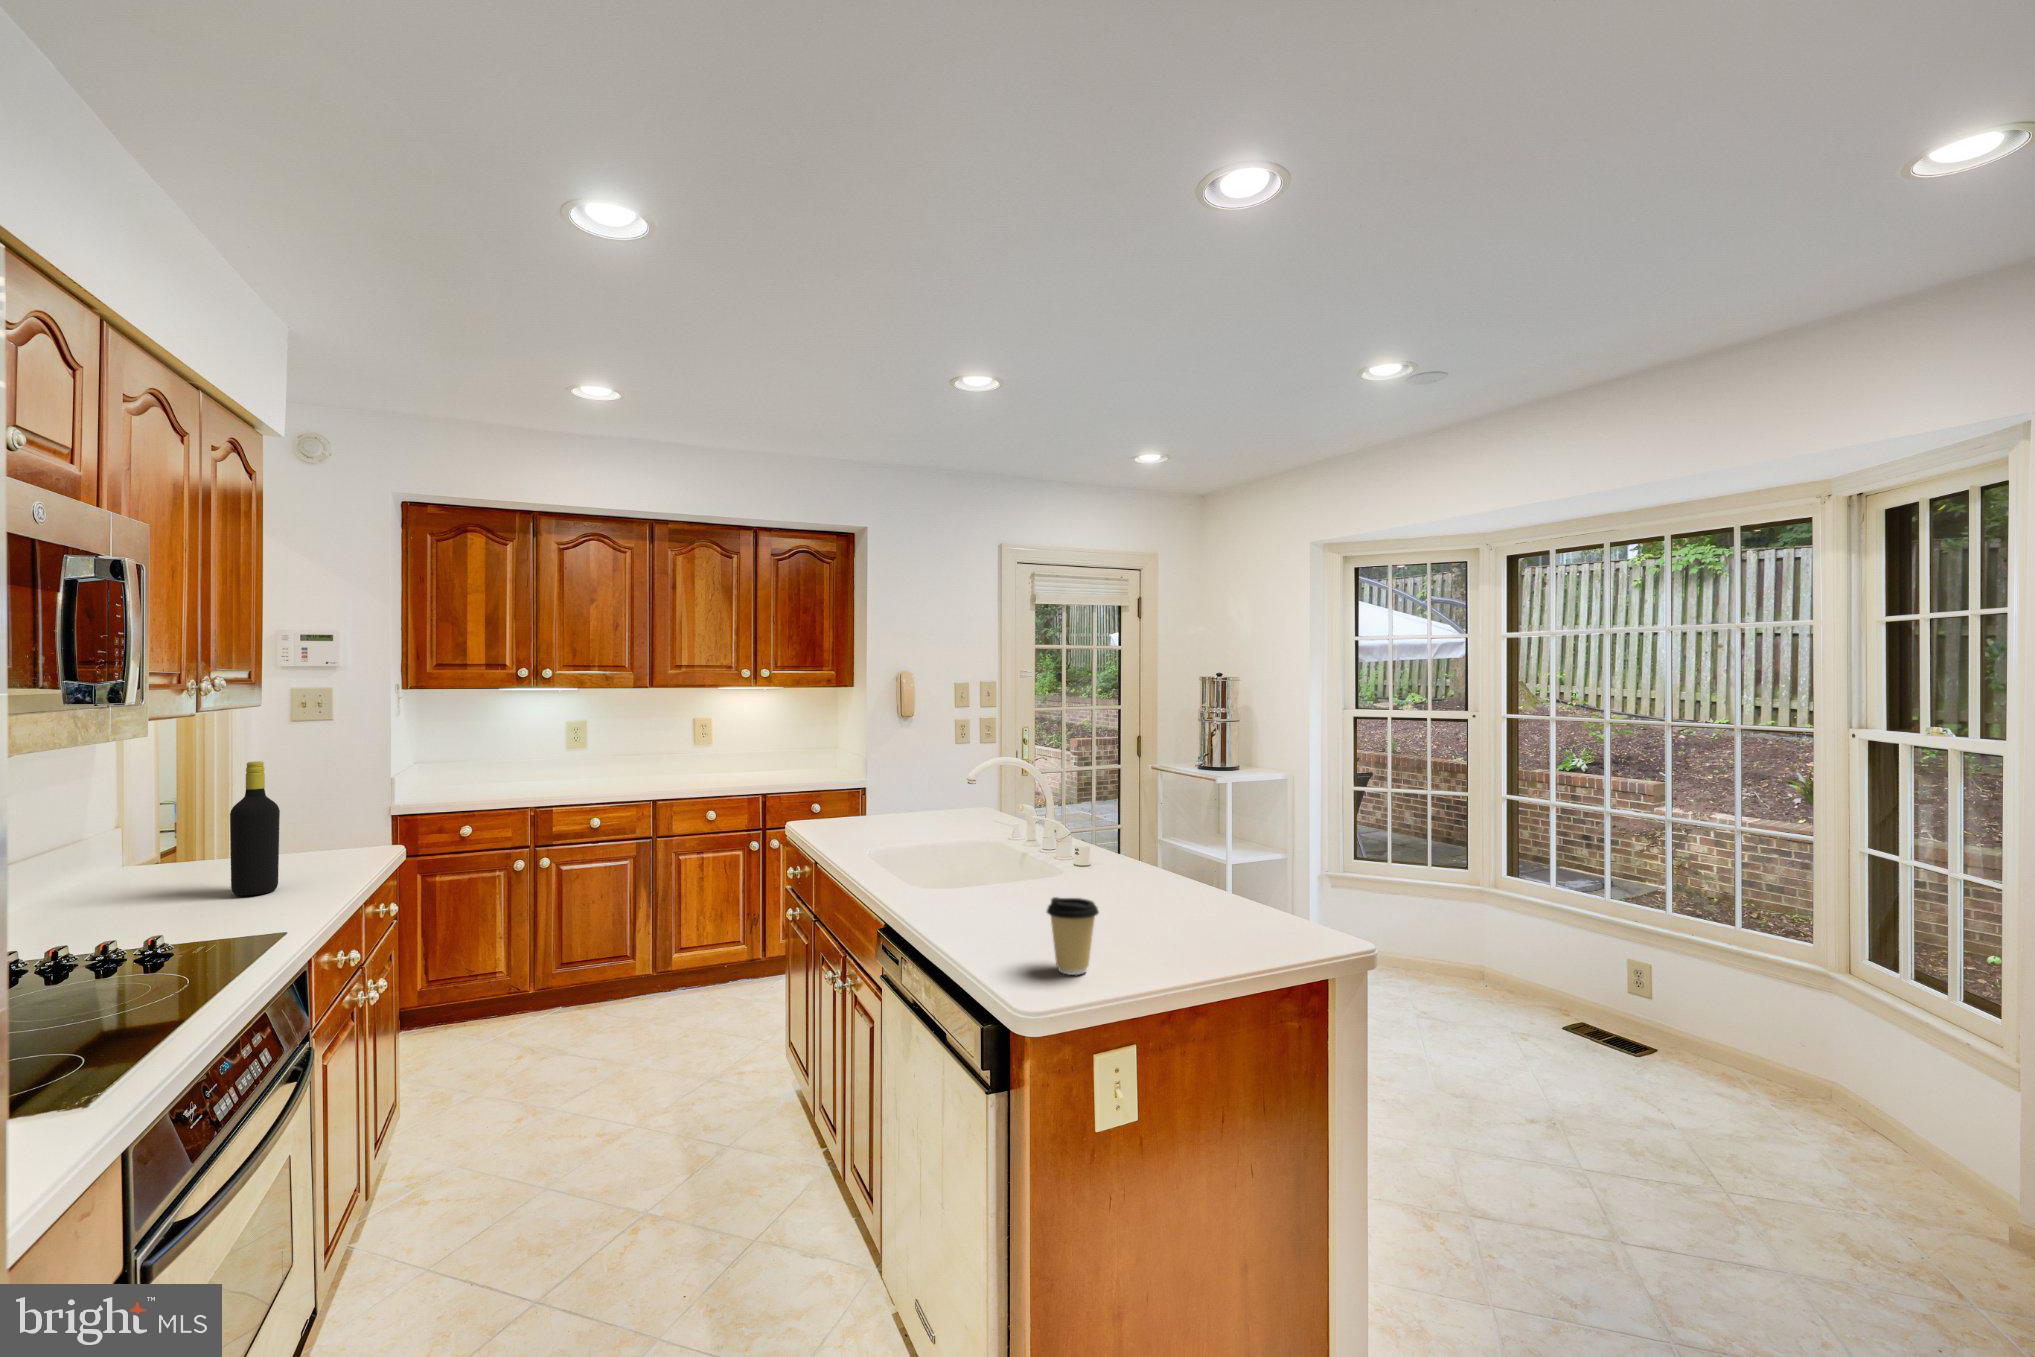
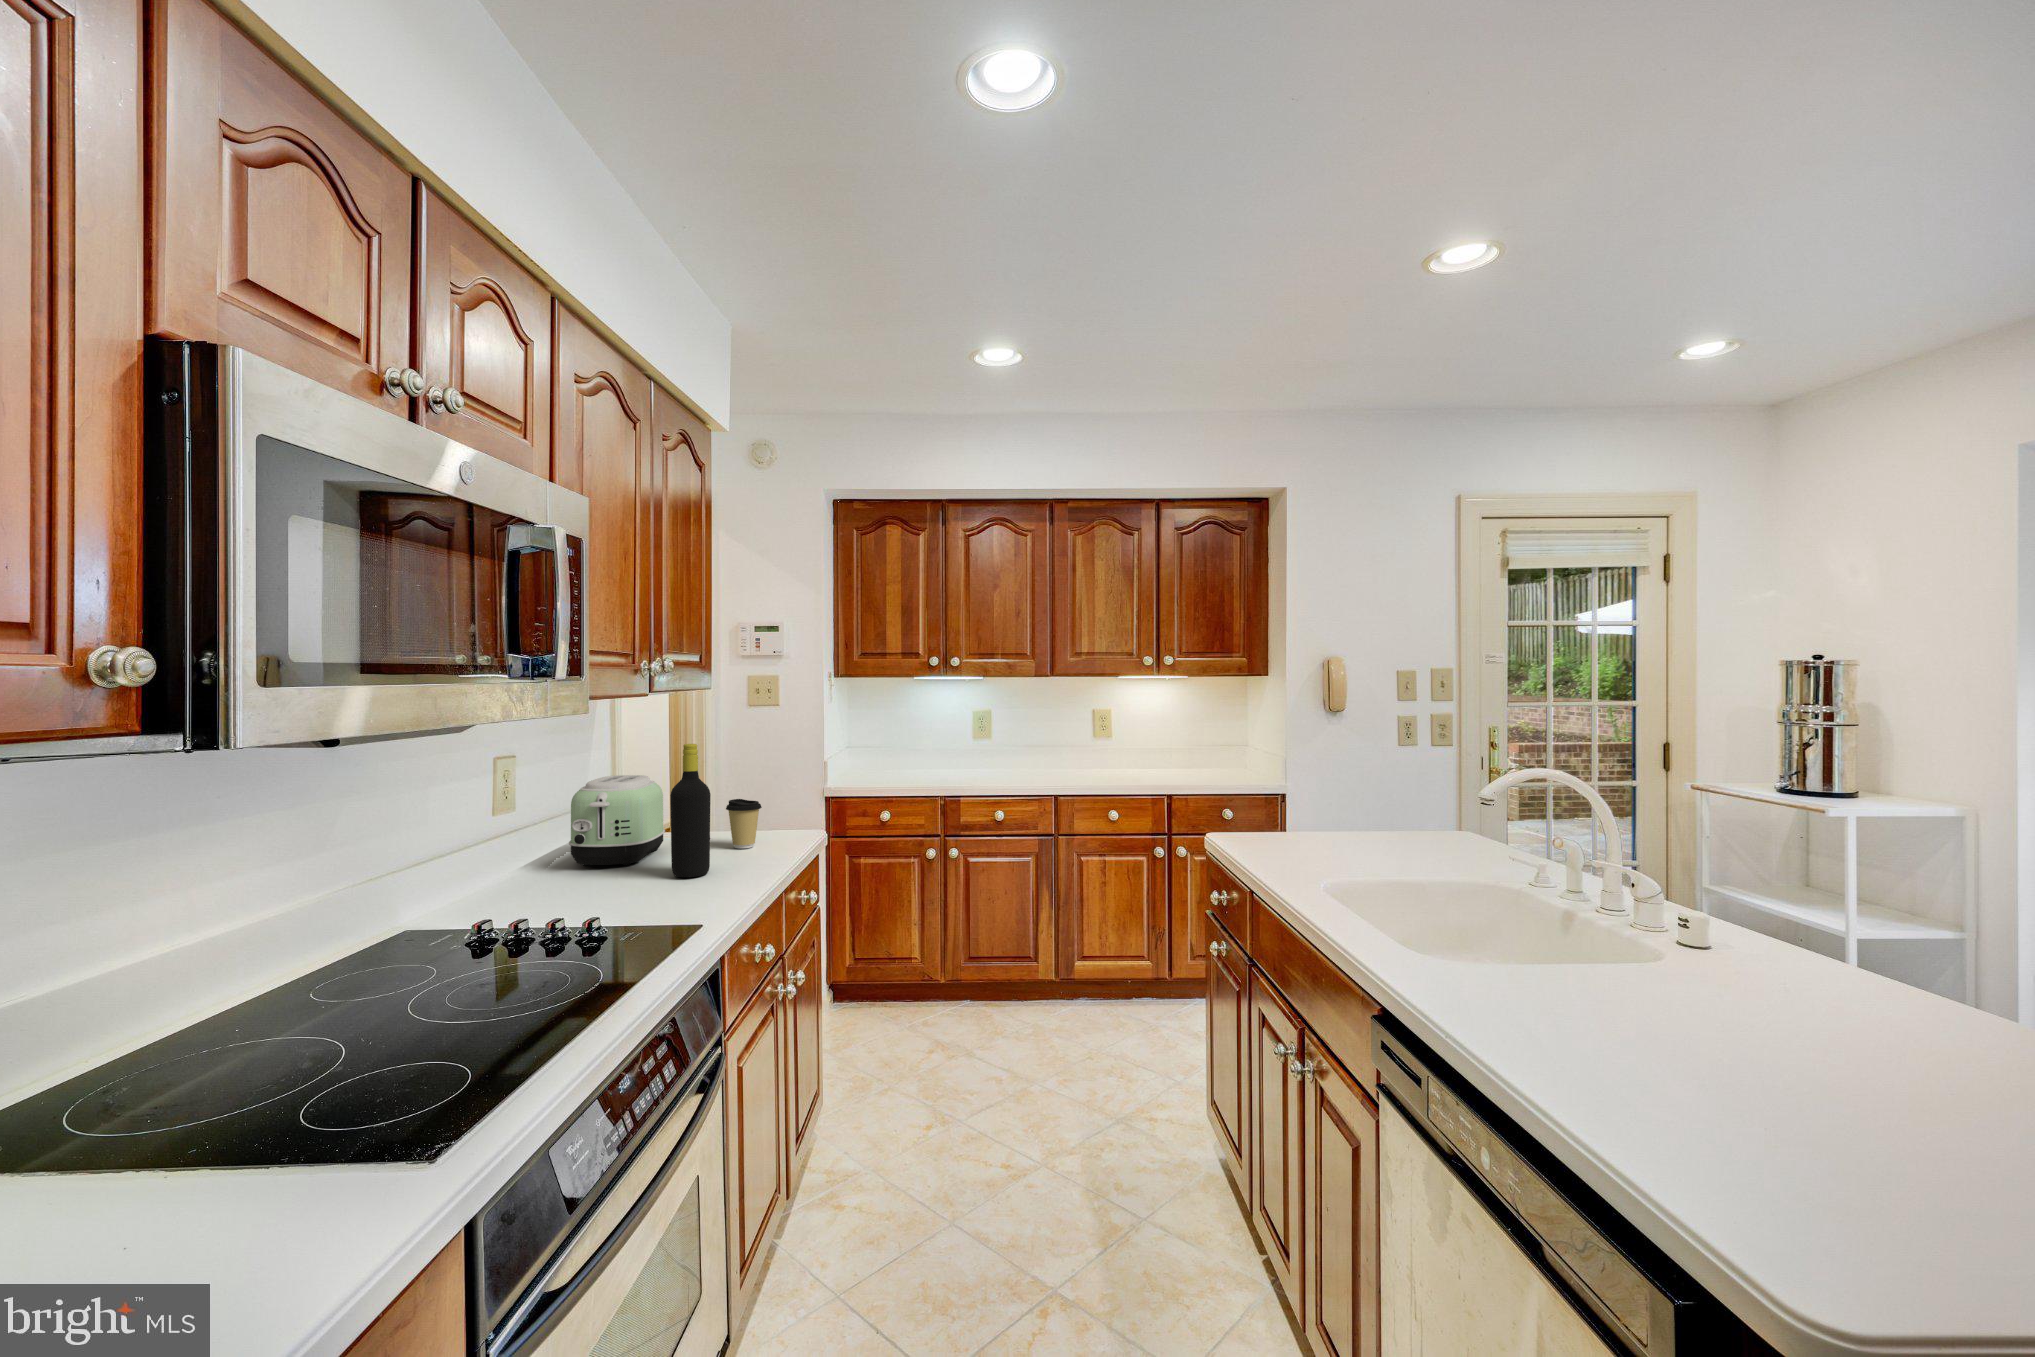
toaster: none [87,797,212,896] -> present [569,775,665,866]
coffee cup: present [1047,897,1099,975] -> present [726,799,762,848]

